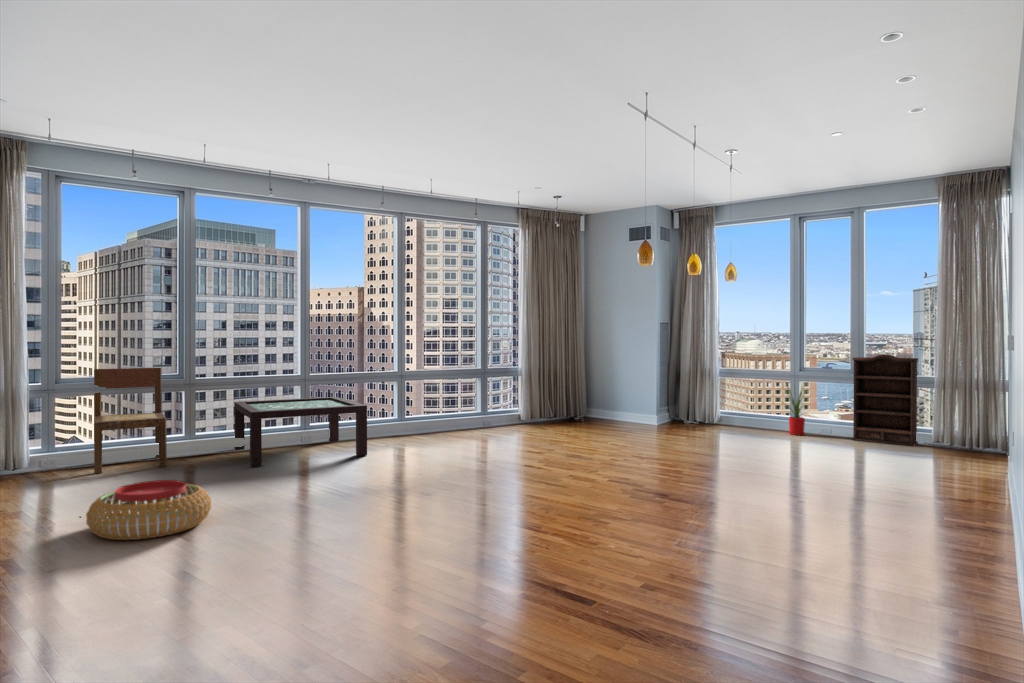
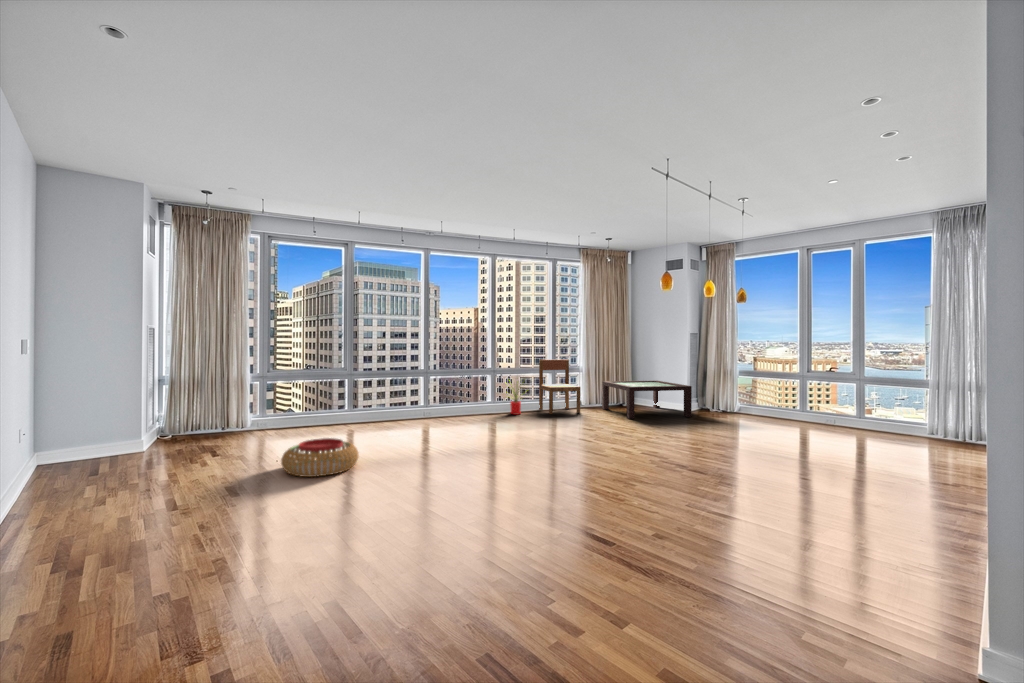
bookshelf: present [852,355,918,446] -> none [869,361,933,440]
dining chair: present [94,368,167,473] -> present [539,359,580,414]
house plant: present [787,384,806,435] -> present [509,380,521,415]
coffee table: present [234,397,367,467] -> present [602,381,692,419]

